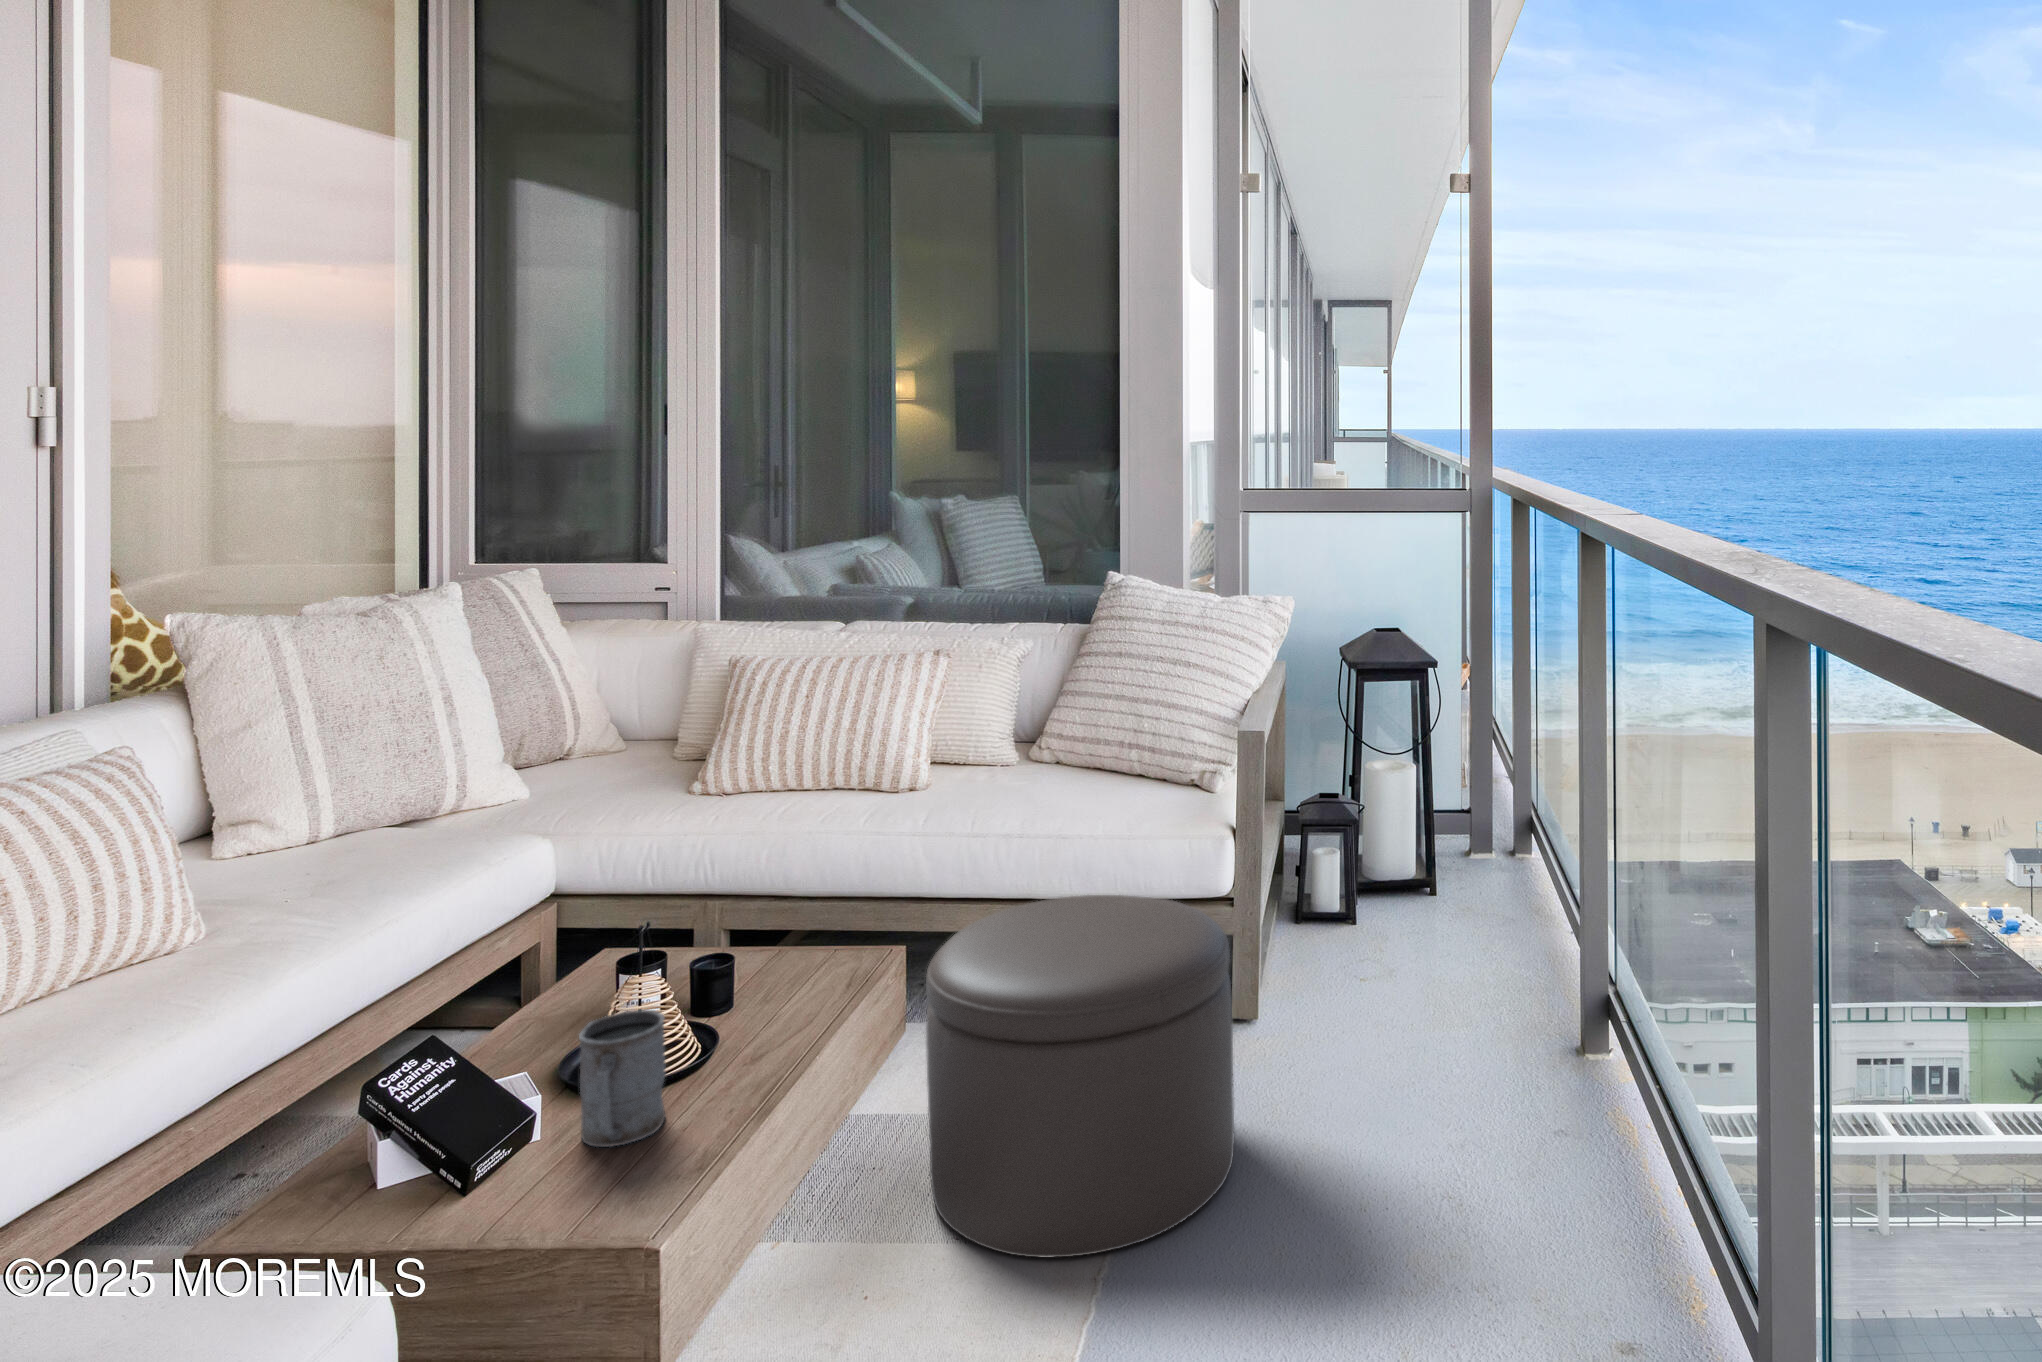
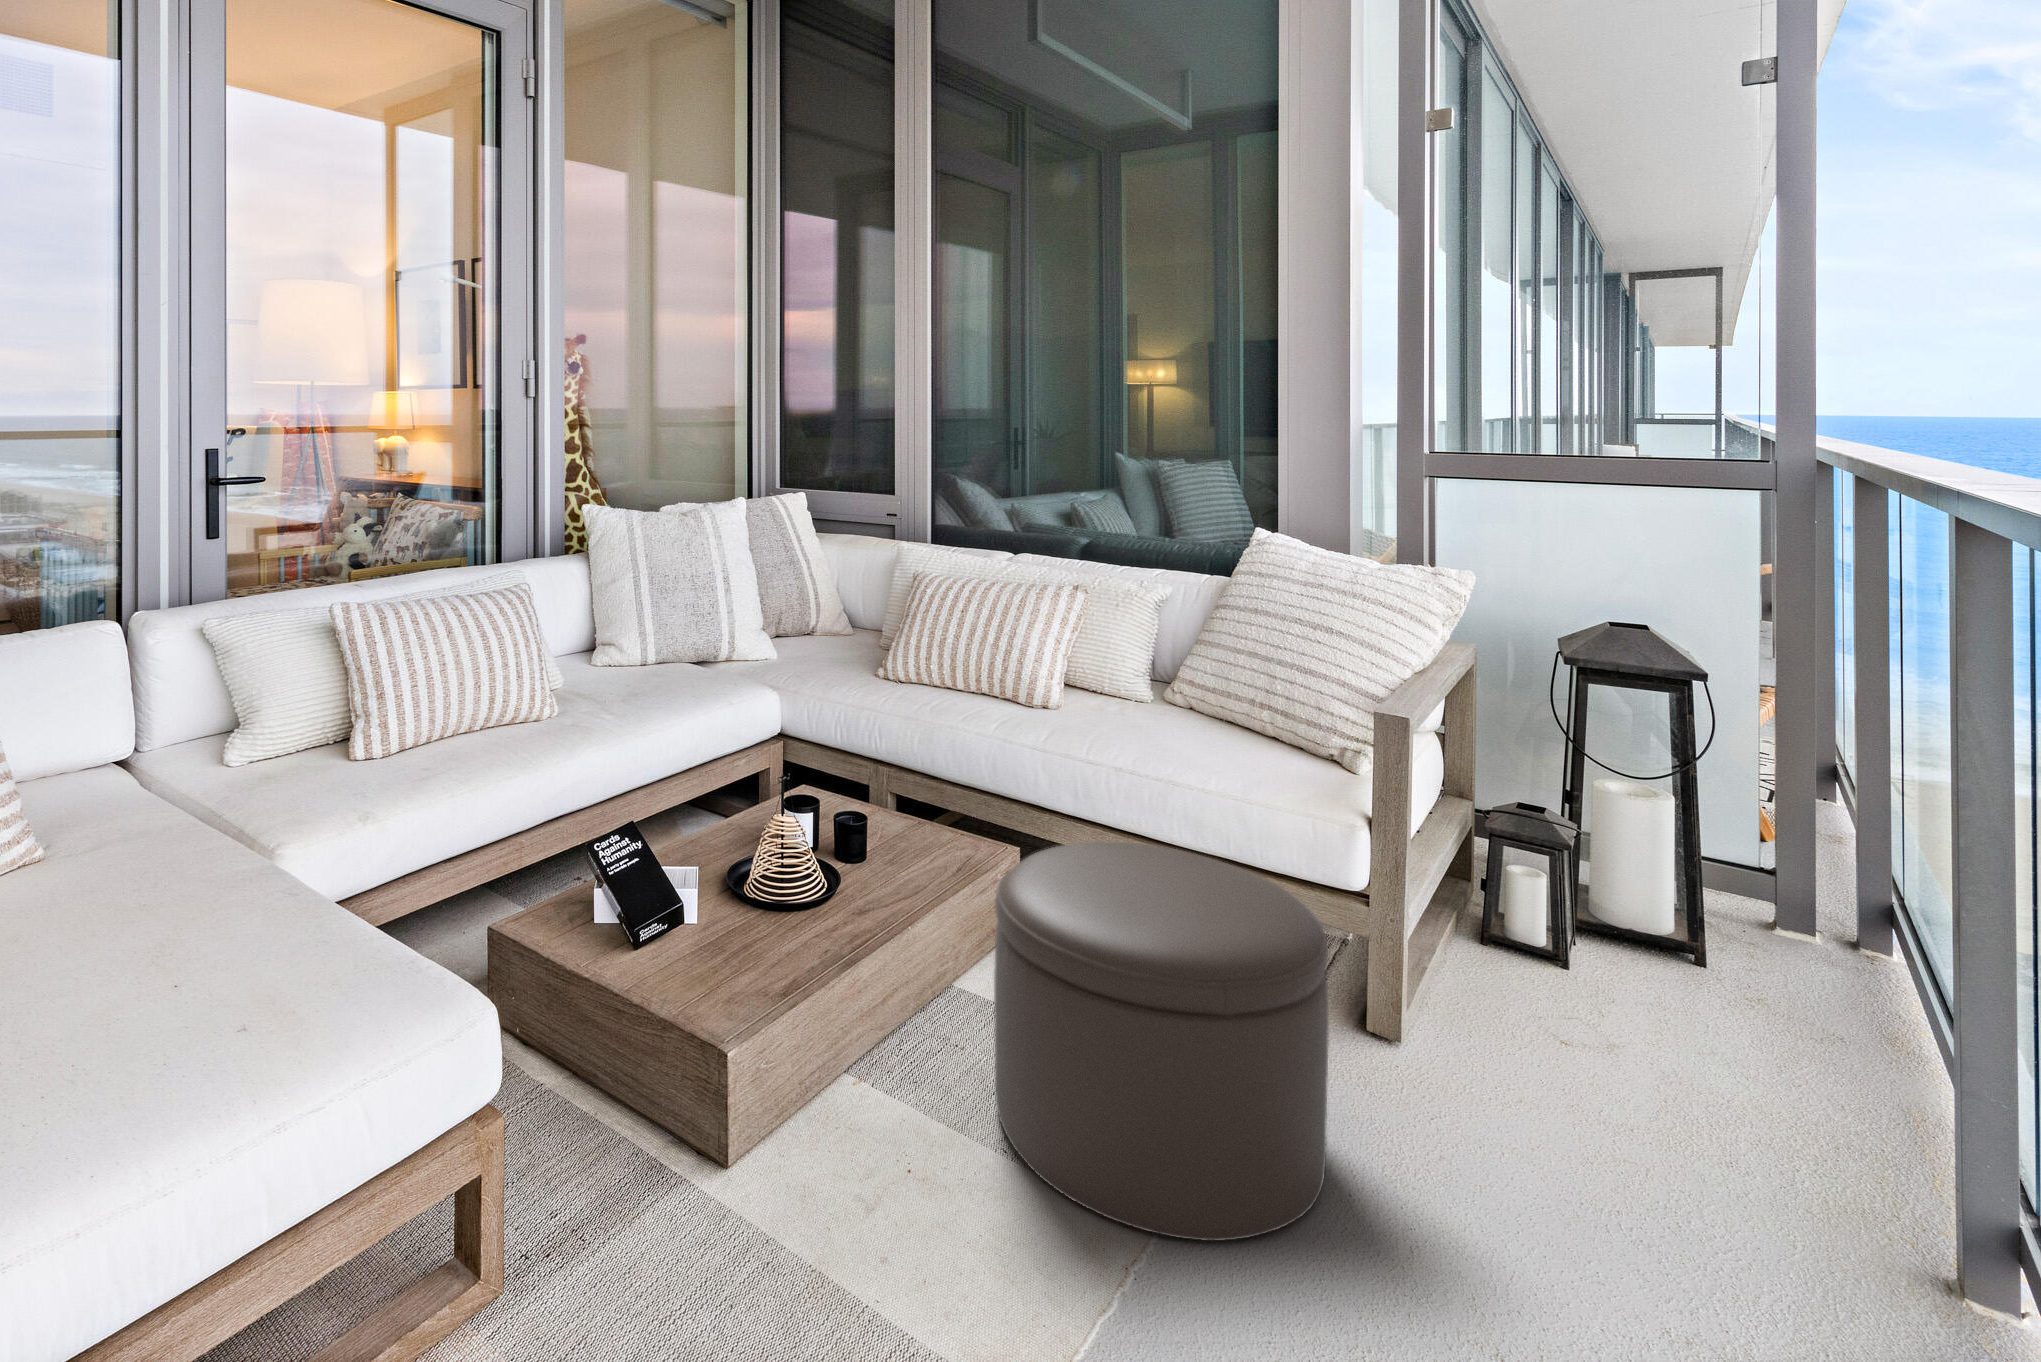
mug: present [579,1010,666,1147] -> none [716,844,778,953]

